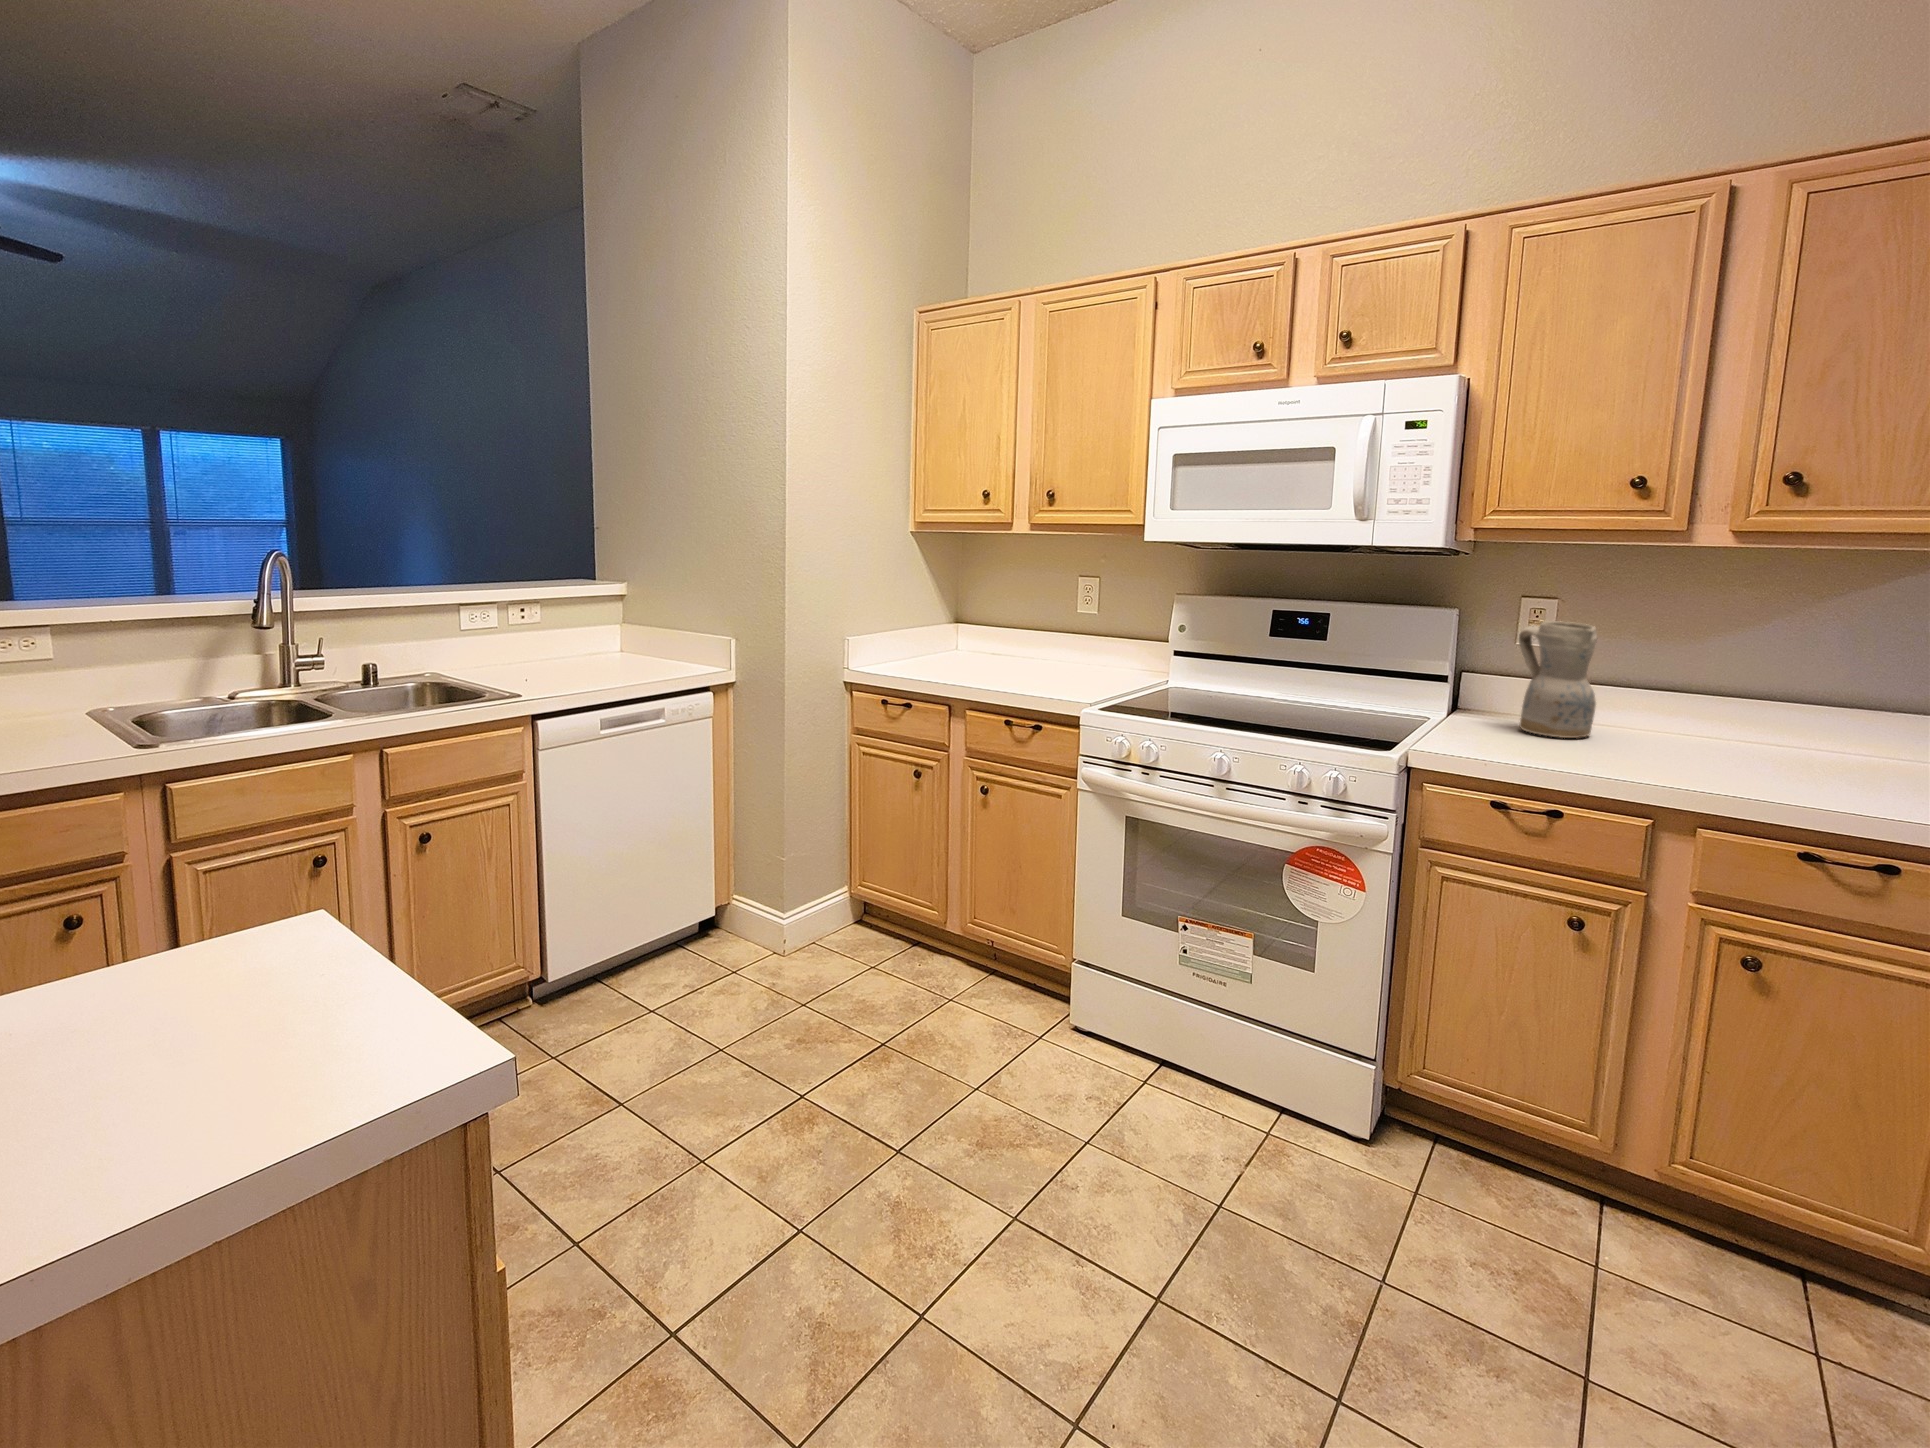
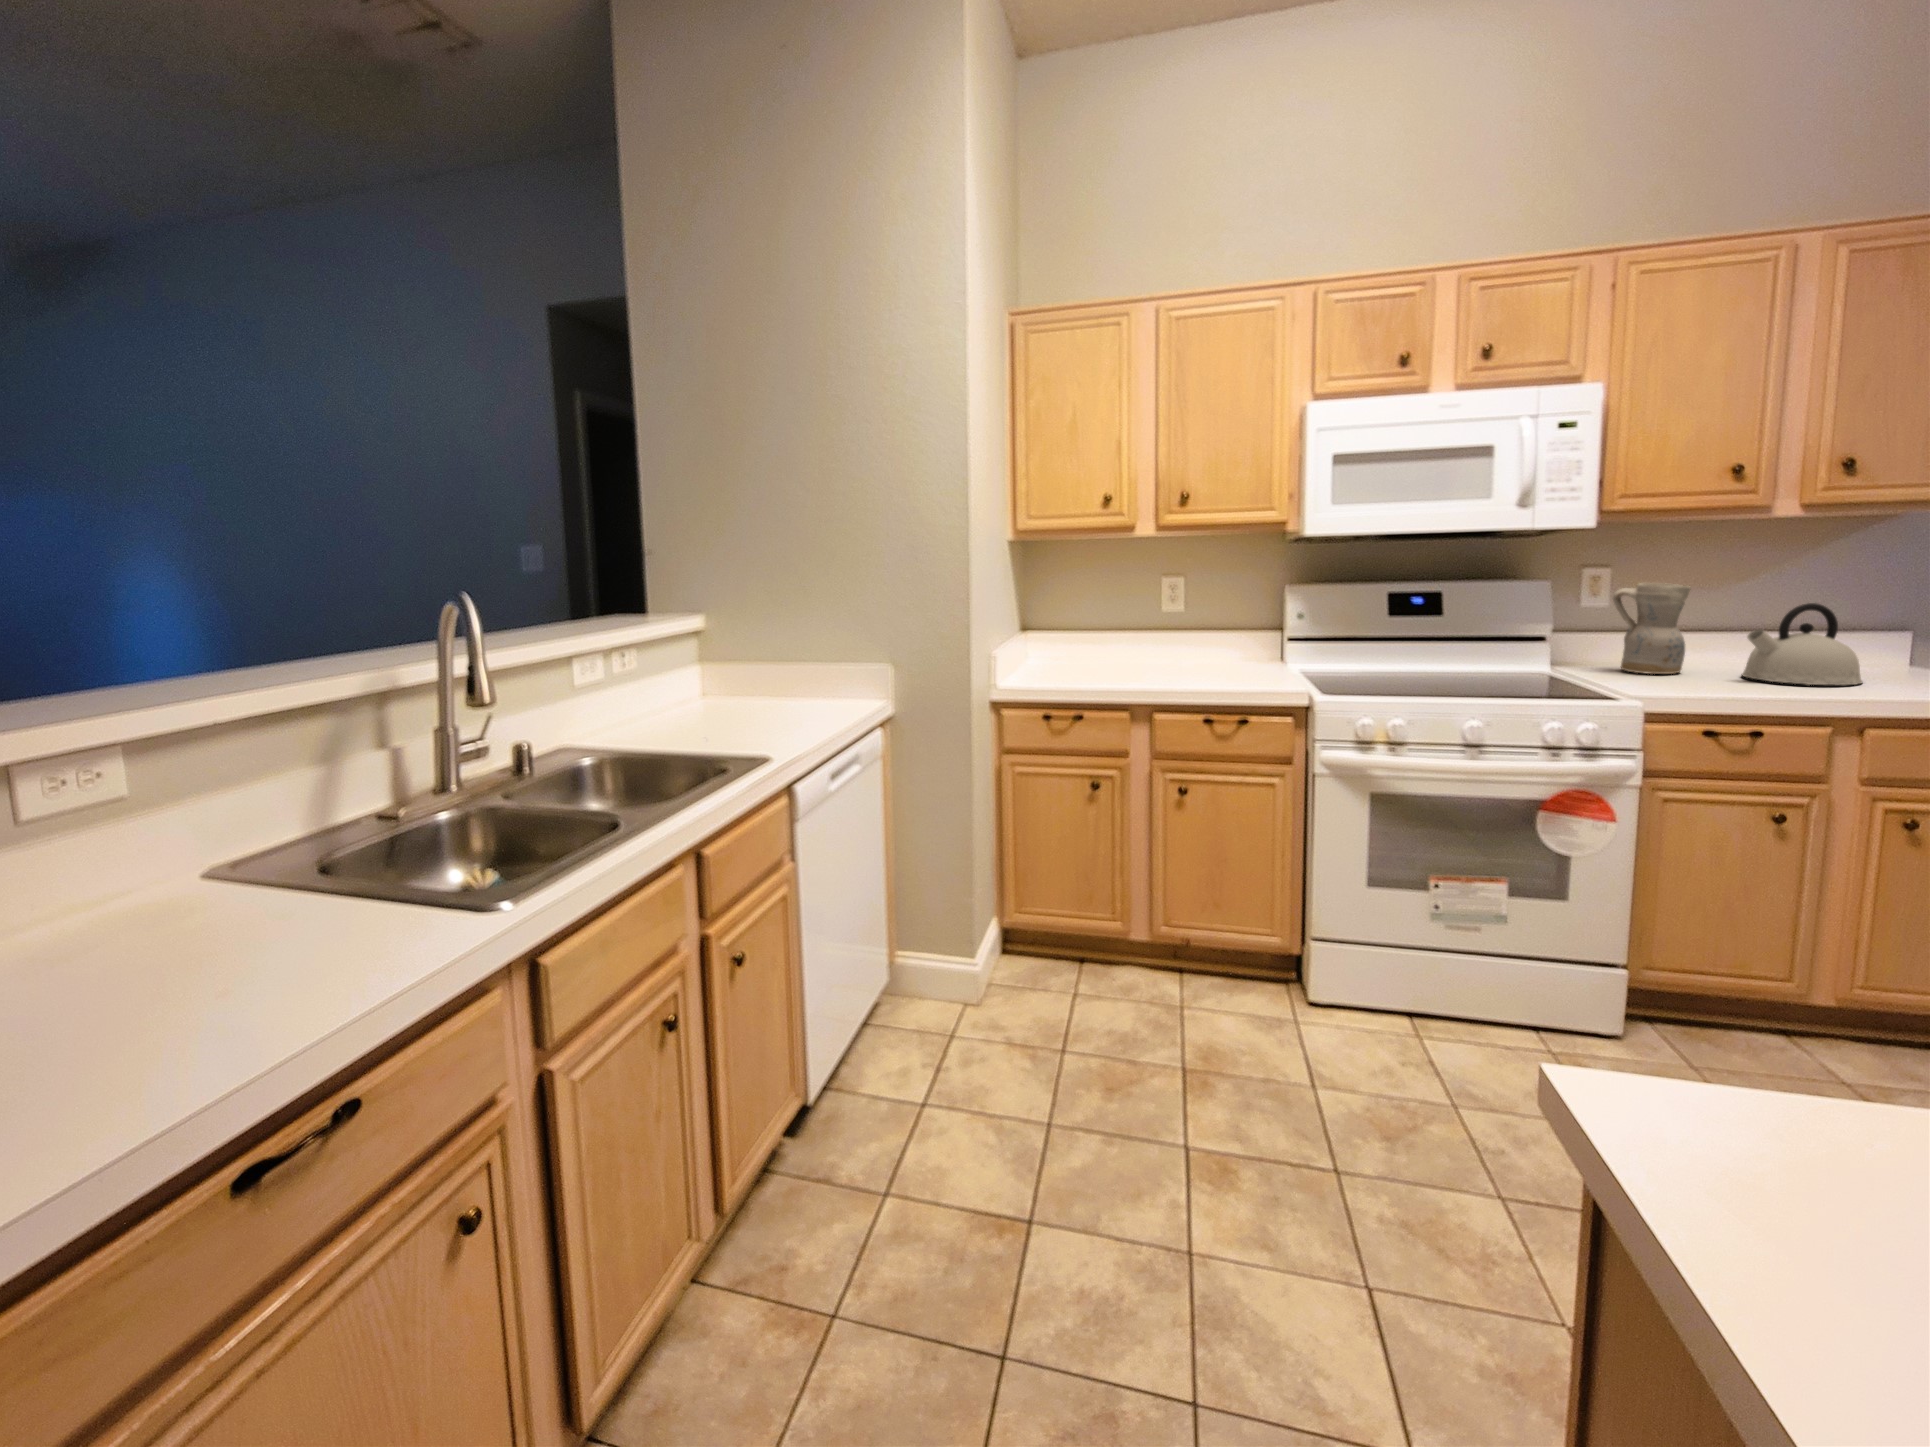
kettle: none [1628,664,1781,777] -> present [1741,603,1862,685]

